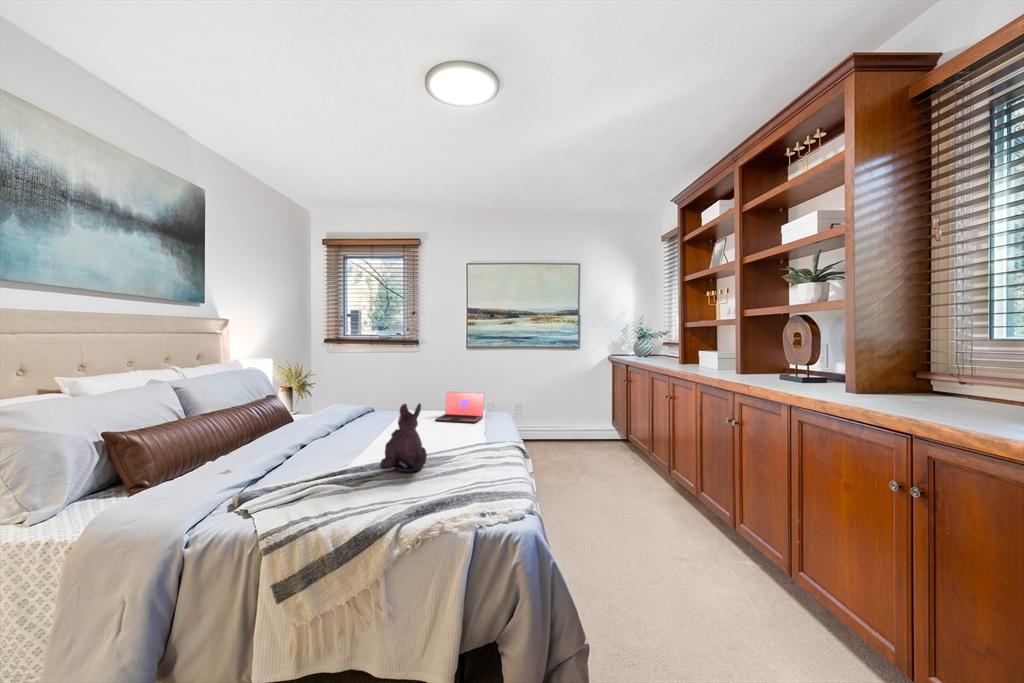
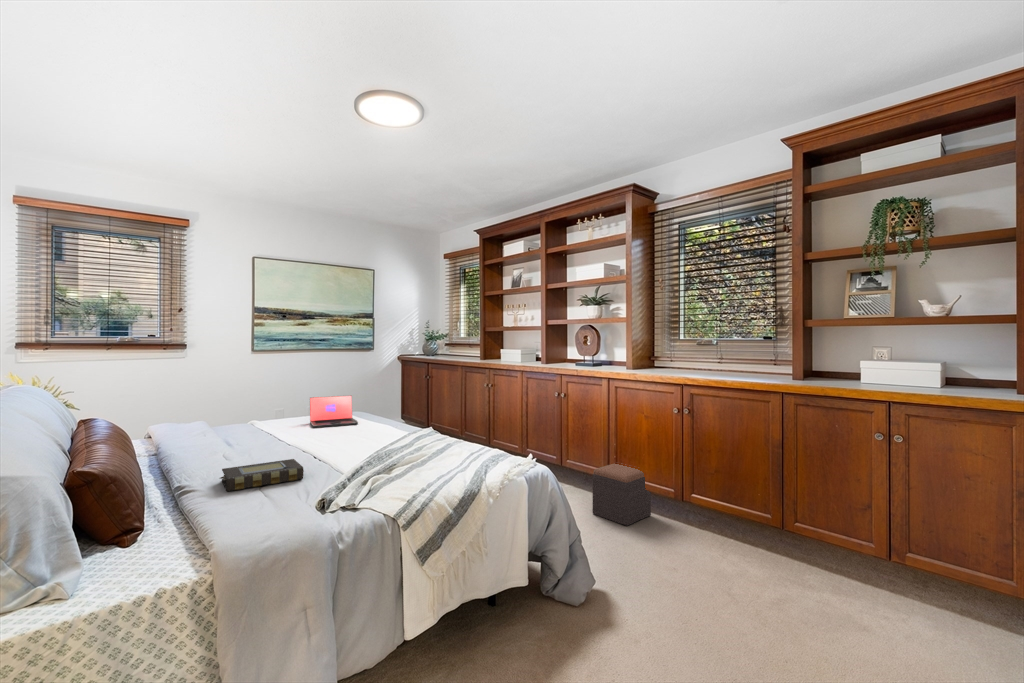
plush toy: present [380,403,427,472] -> none [402,398,446,458]
book: none [239,447,321,471] -> present [220,459,304,491]
footstool: none [741,544,857,660] -> present [592,464,651,526]

